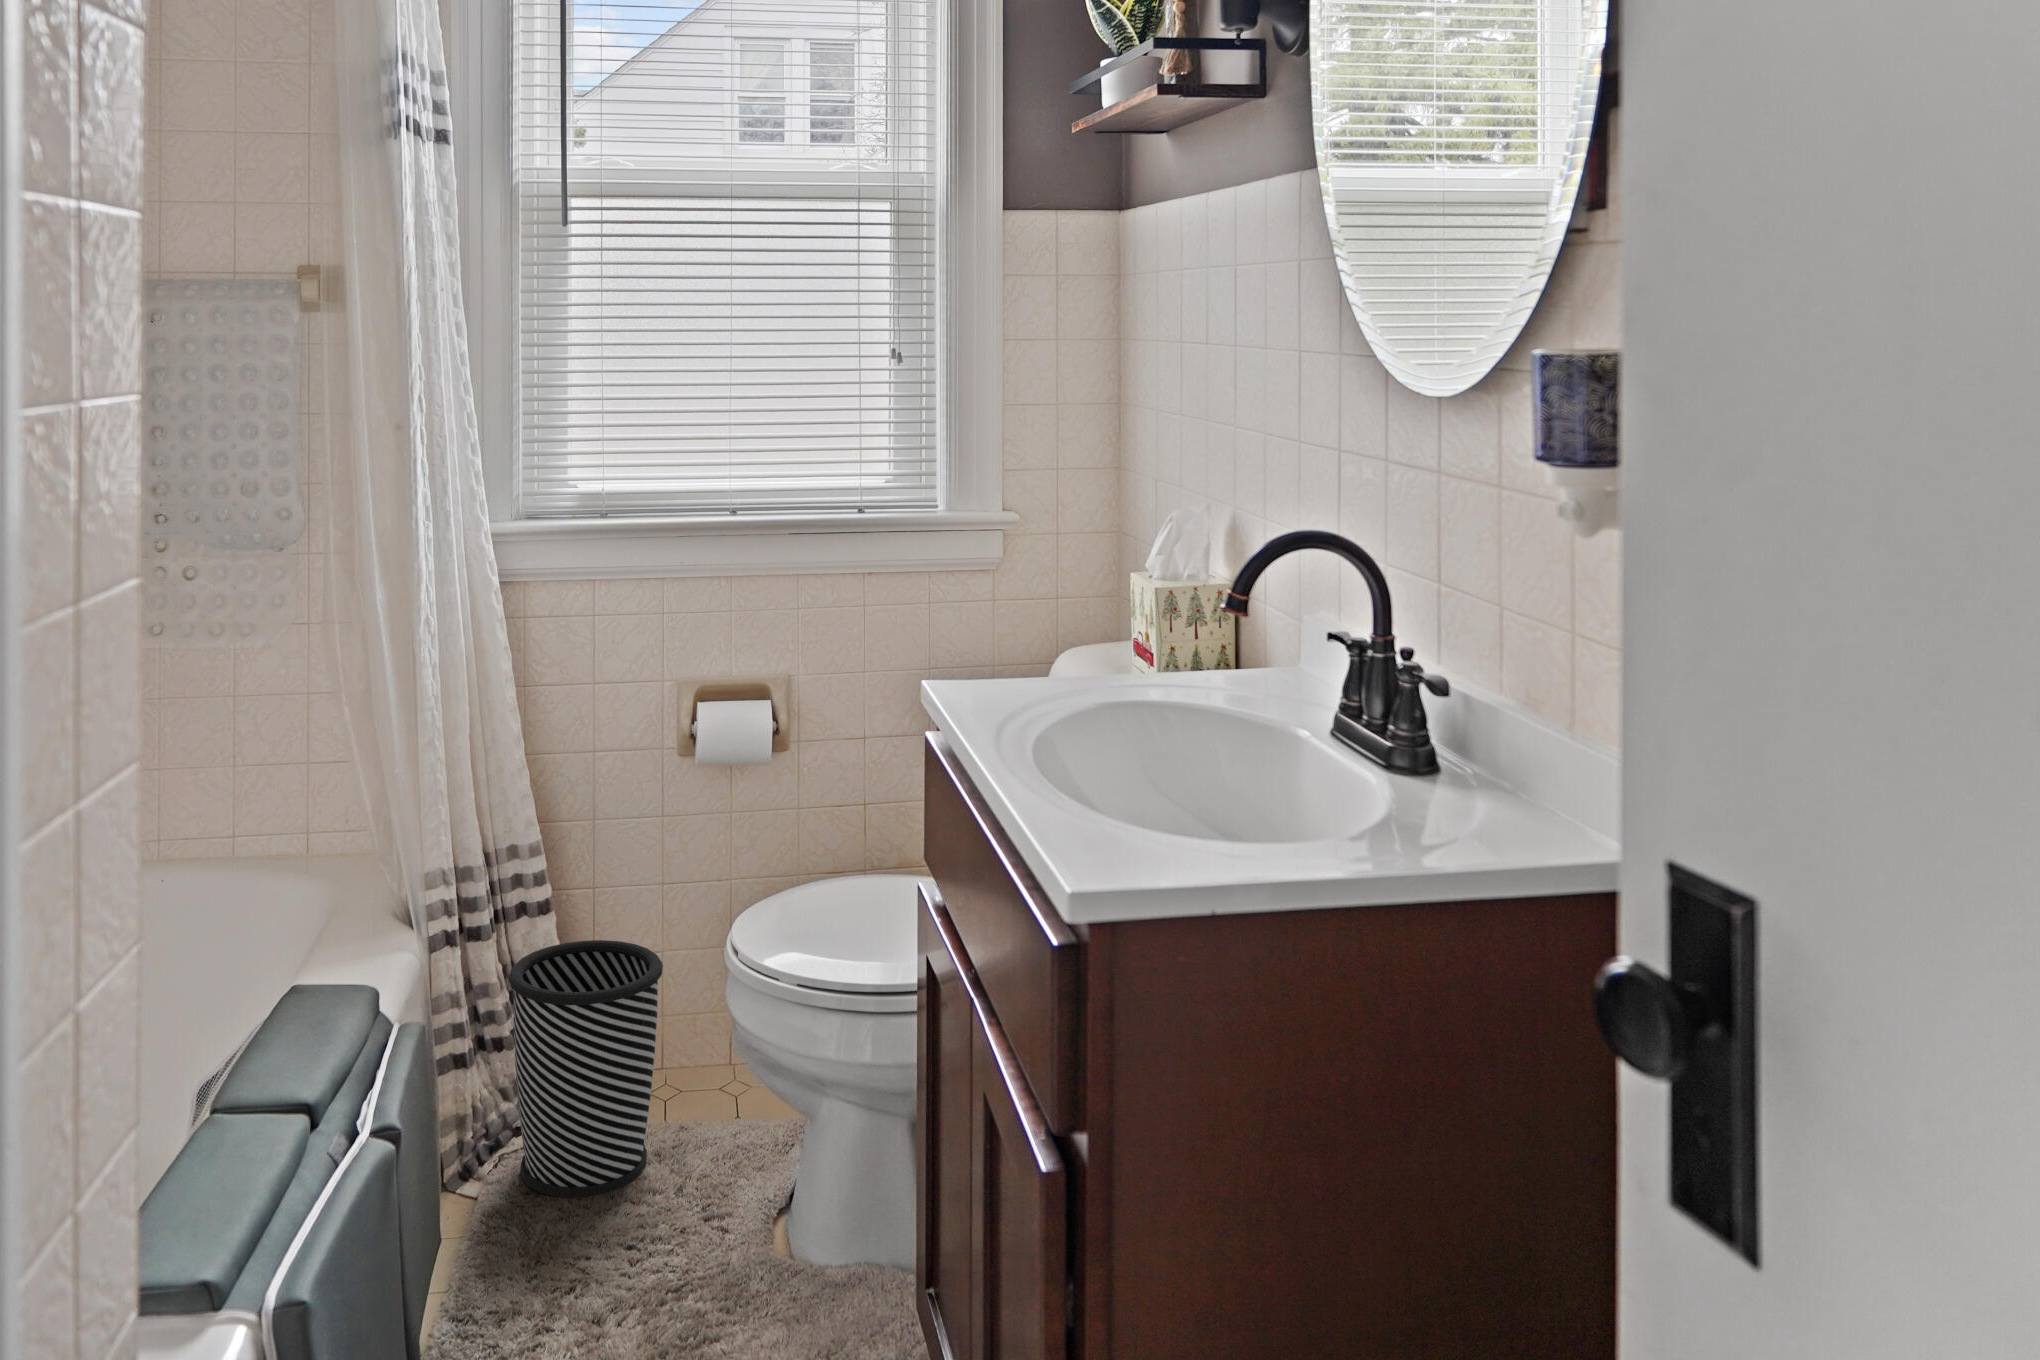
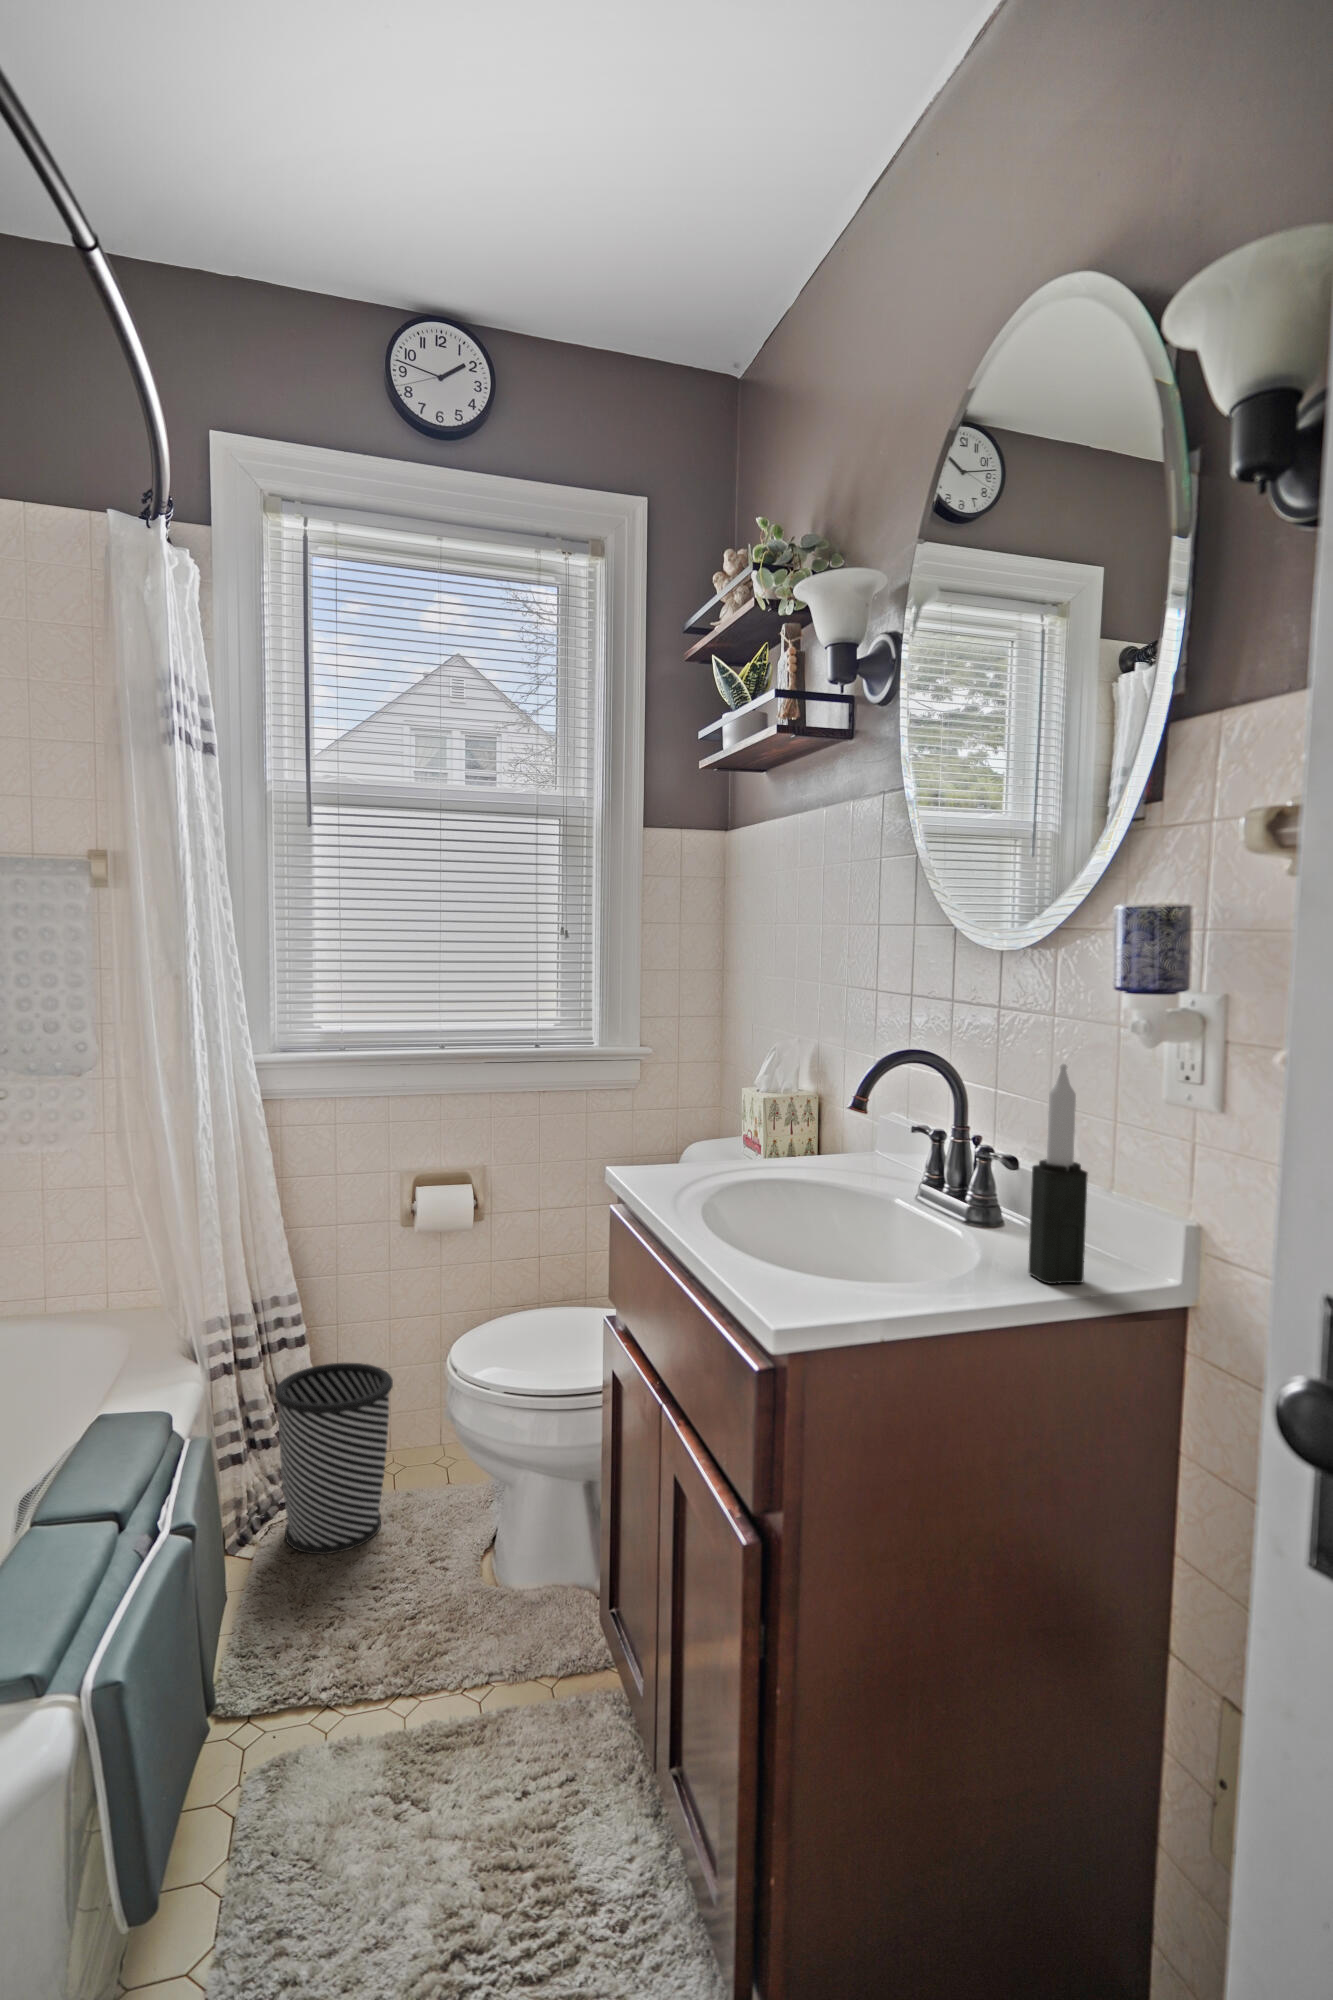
candle: none [1457,541,1531,842] -> present [1029,1064,1088,1284]

